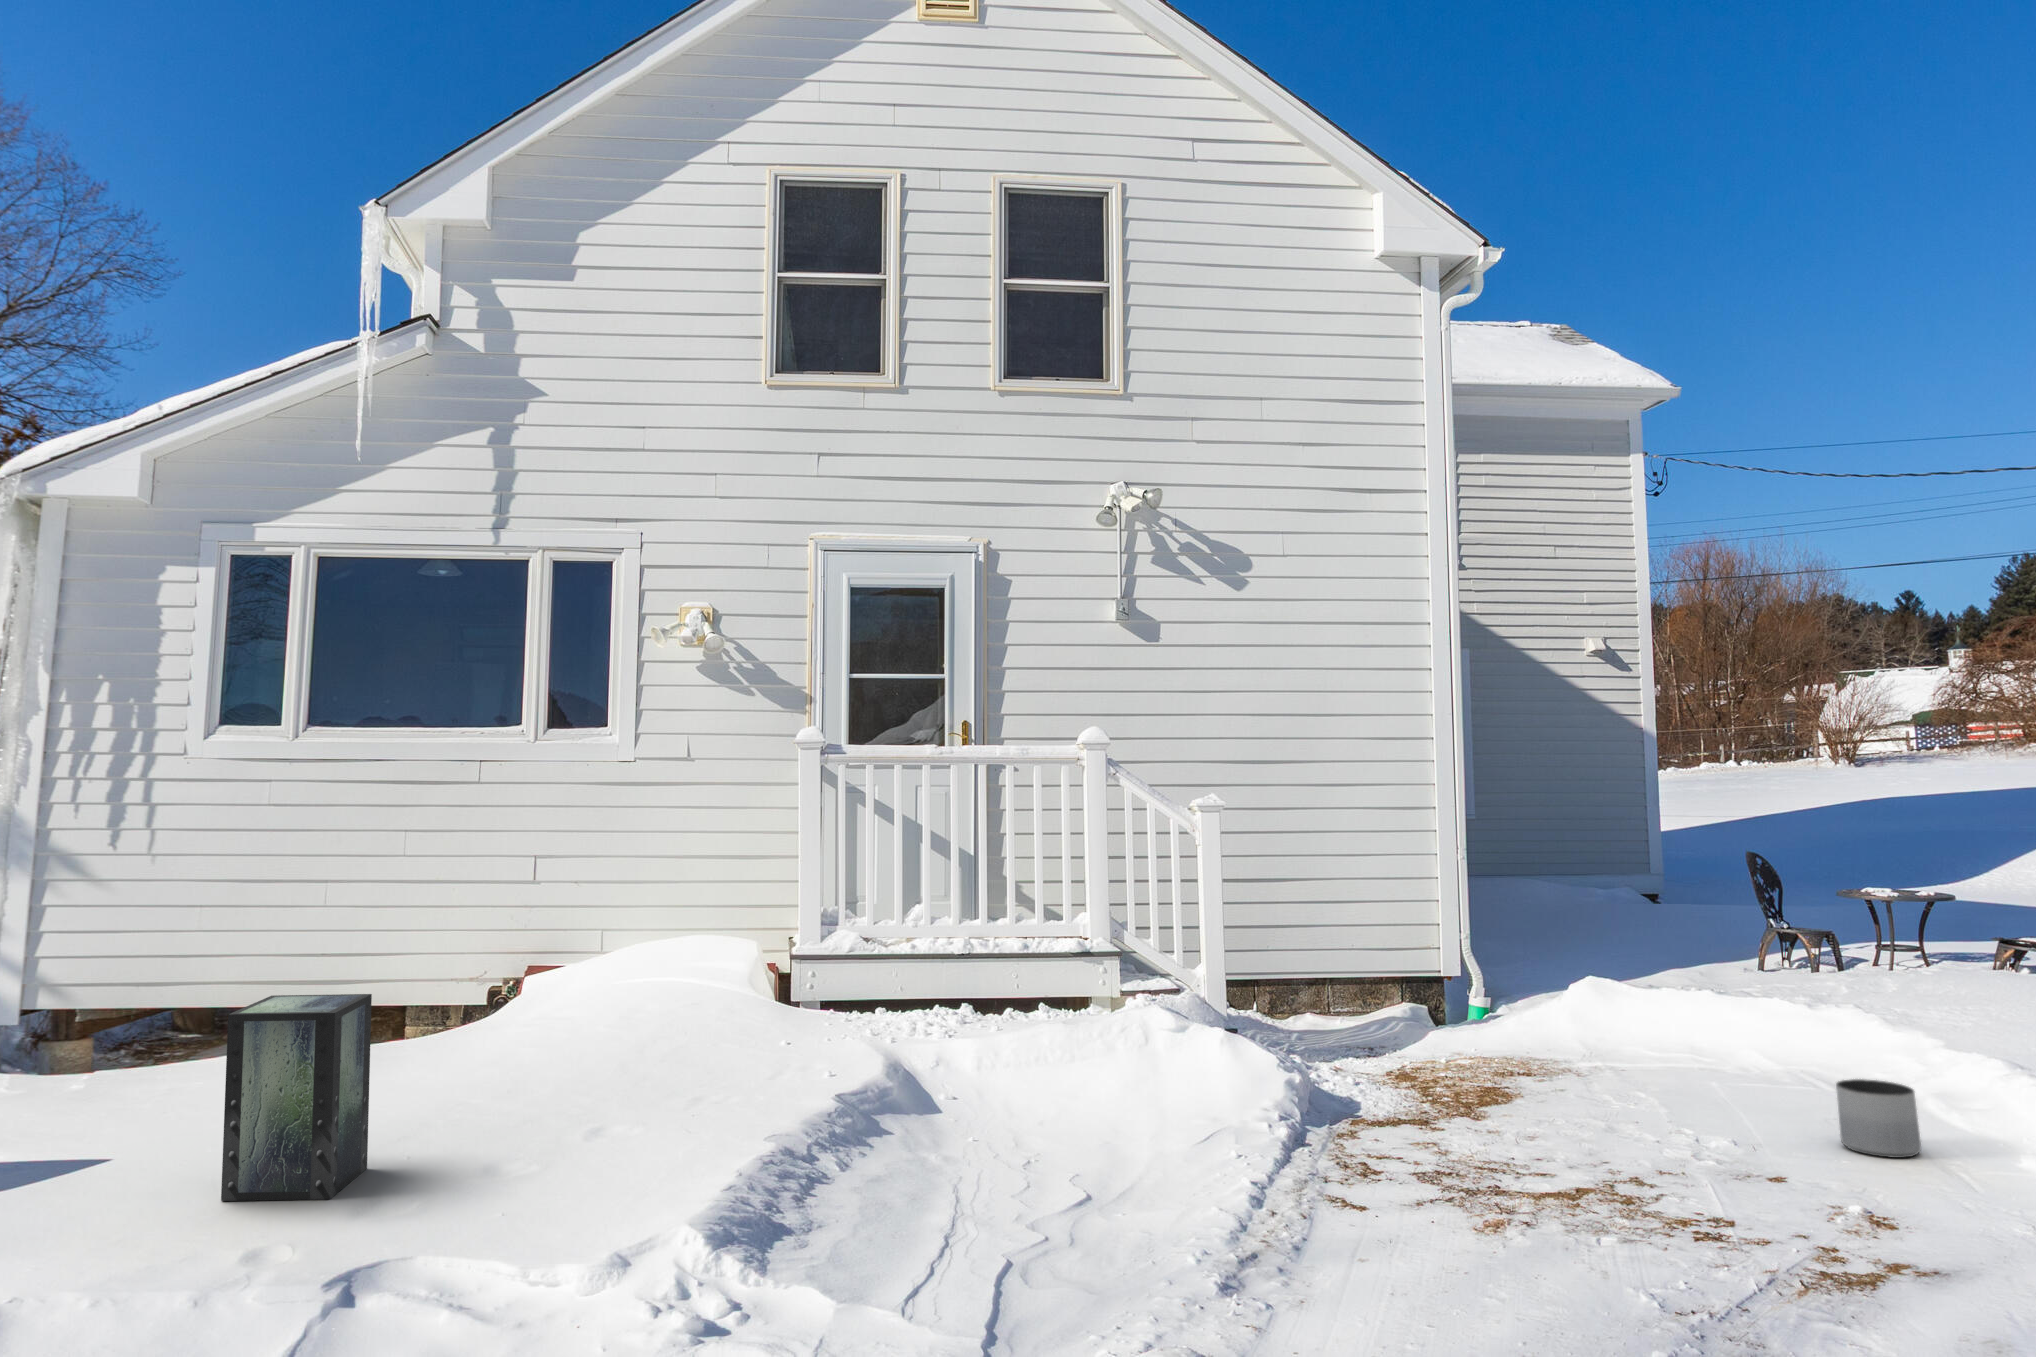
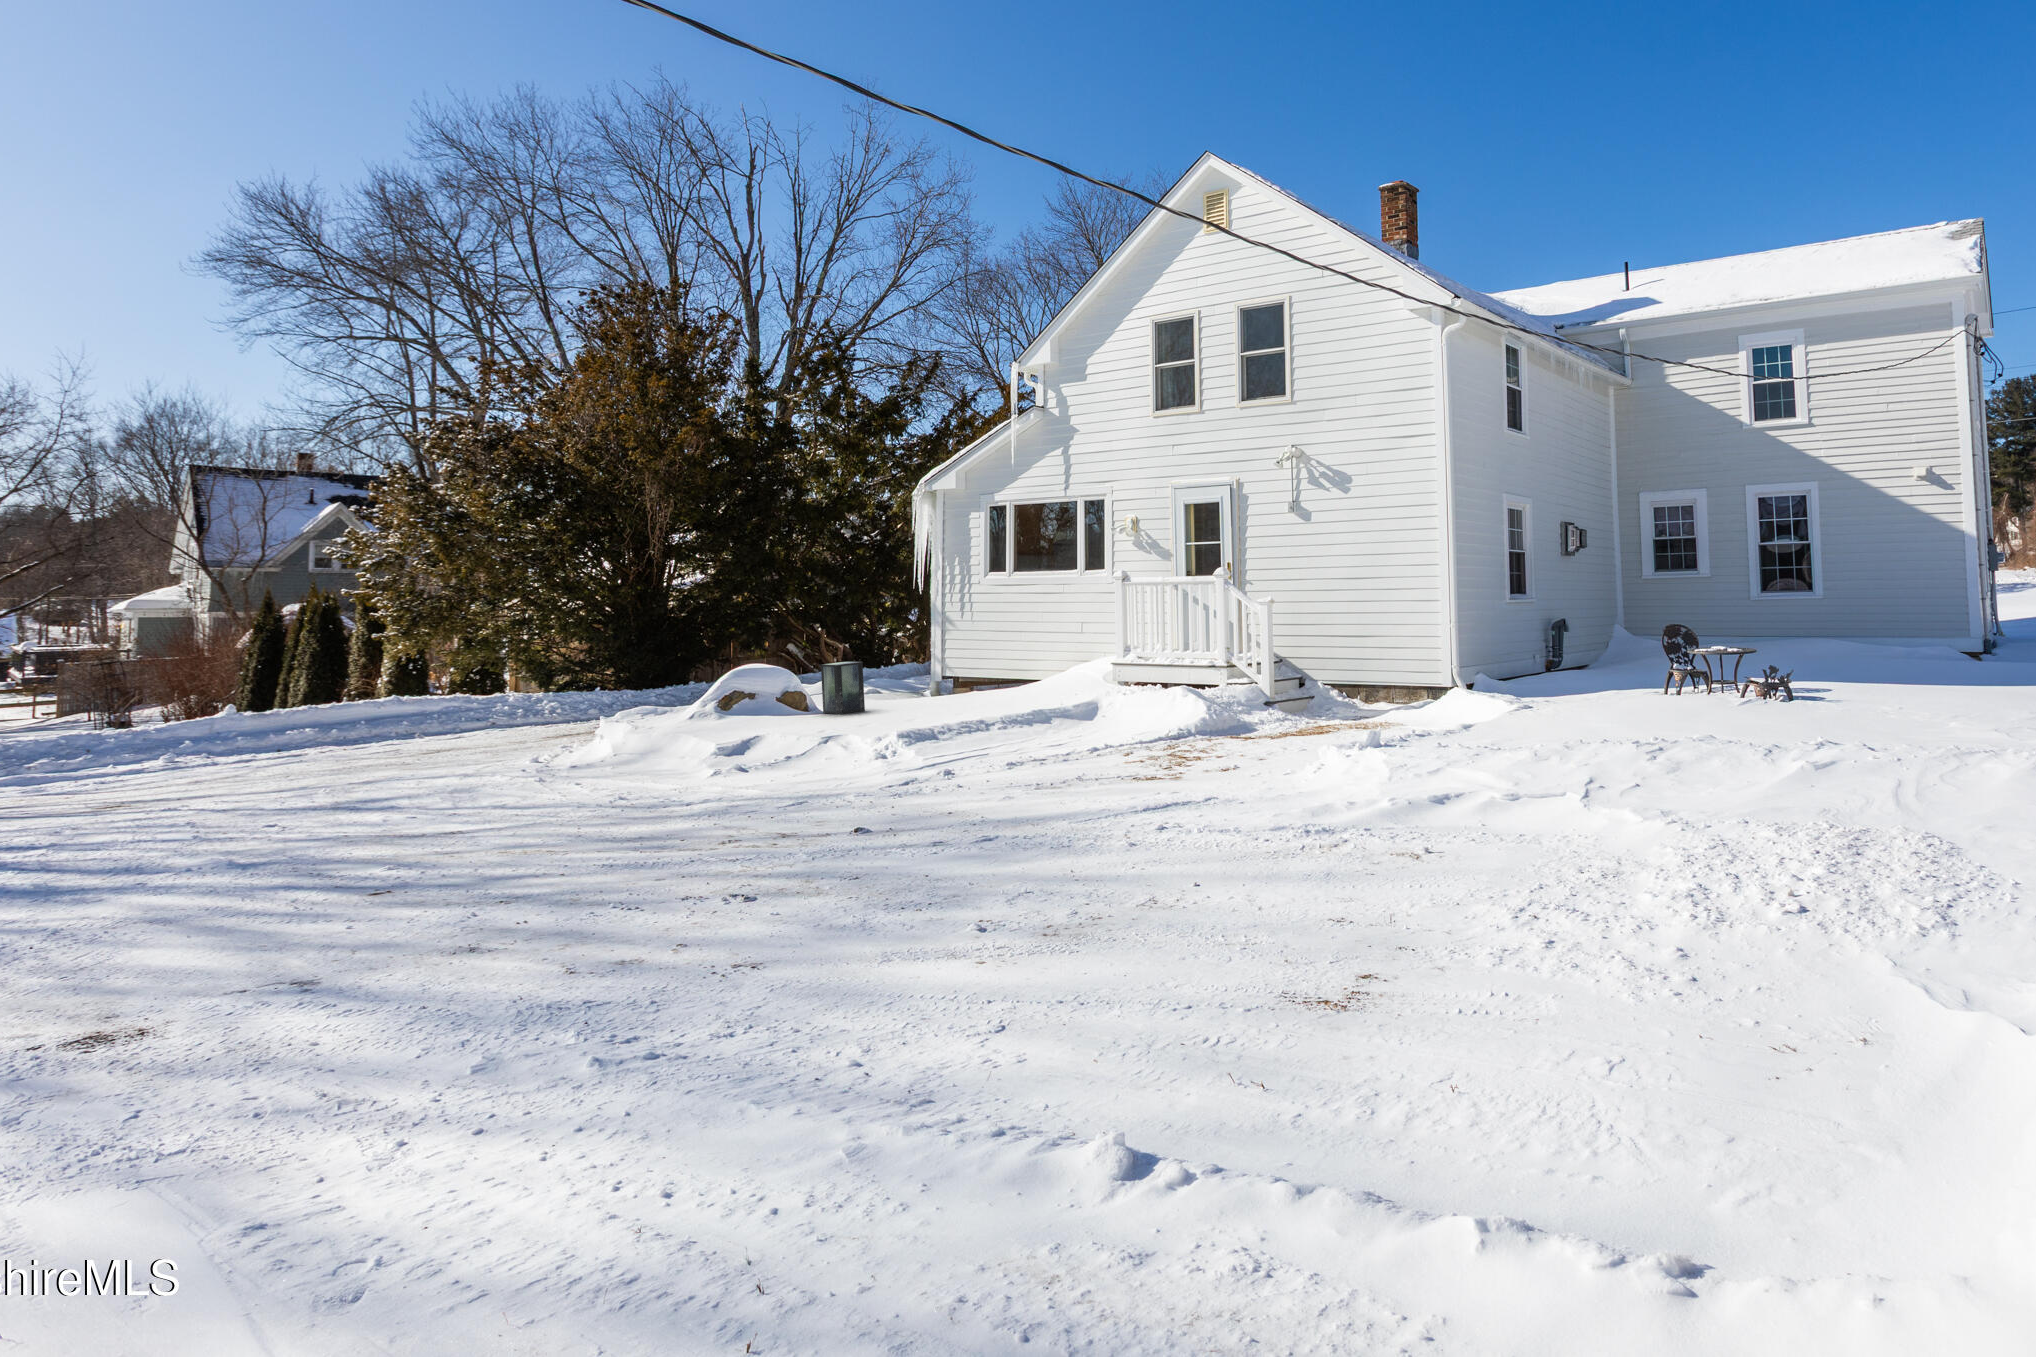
planter: present [1836,1079,1921,1158] -> none [1248,719,1276,748]

